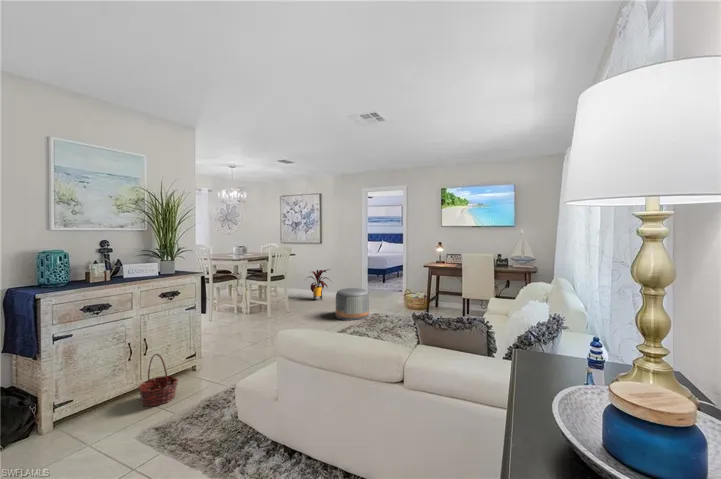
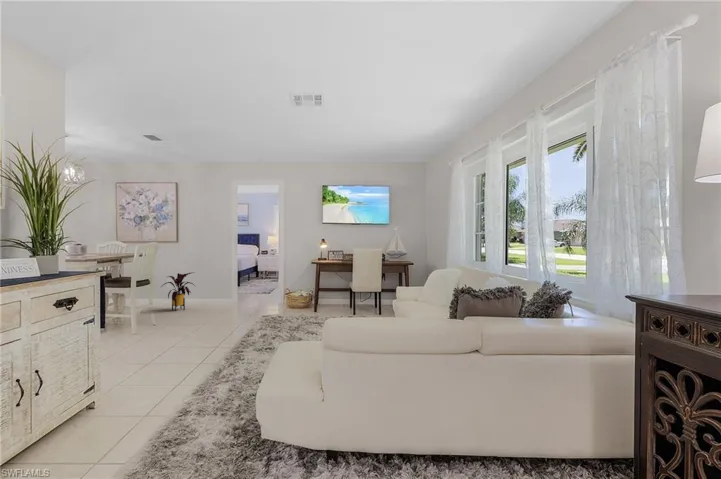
pouf: present [336,288,369,320] -> none [222,289,261,325]
basket: present [138,354,178,406] -> none [40,386,103,463]

